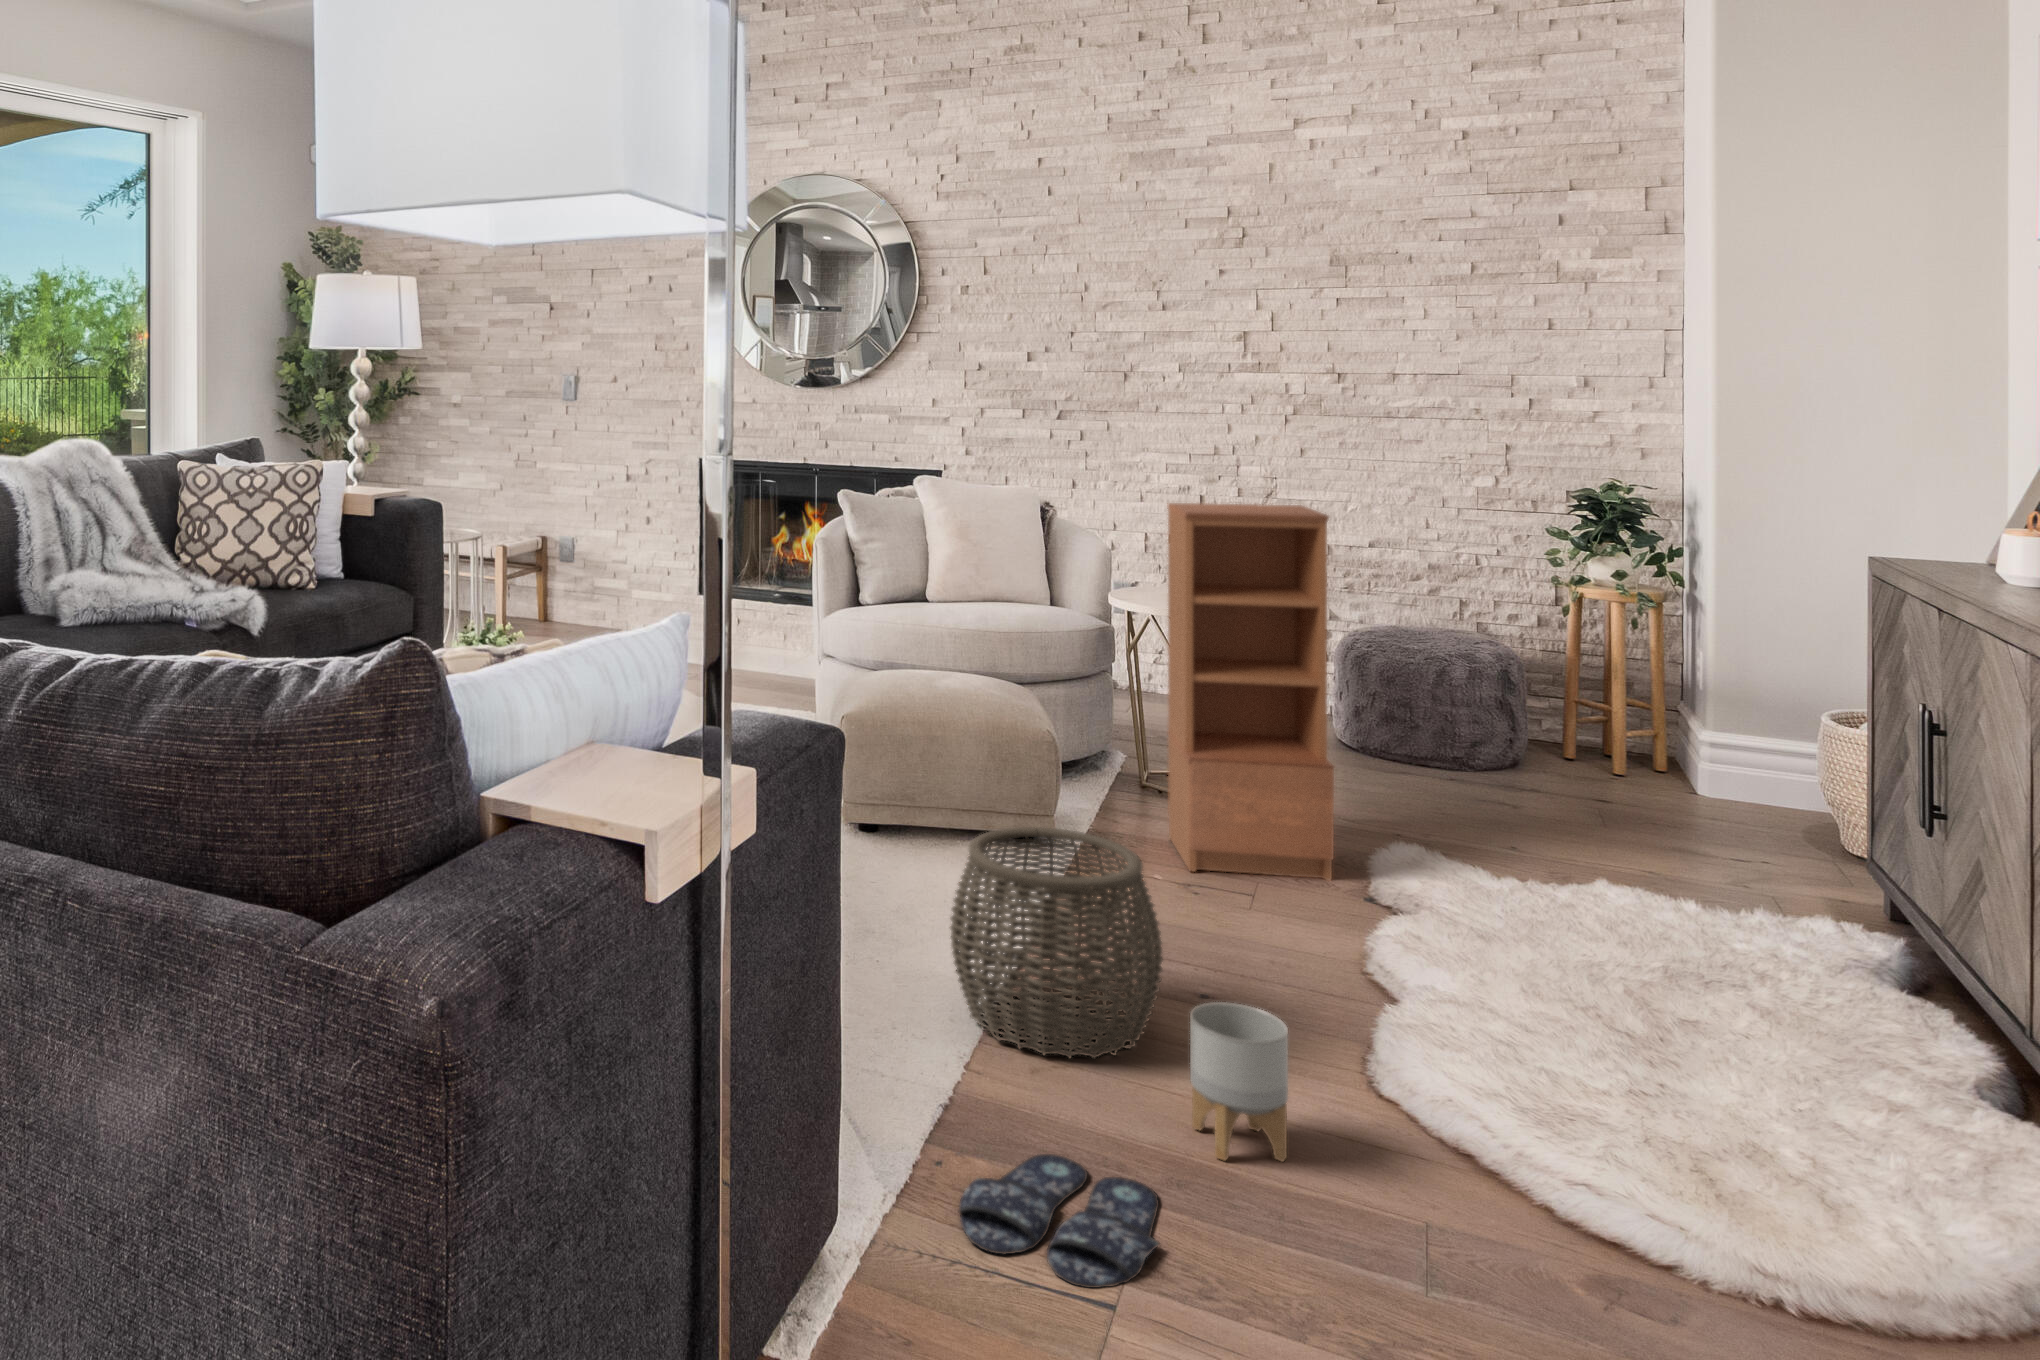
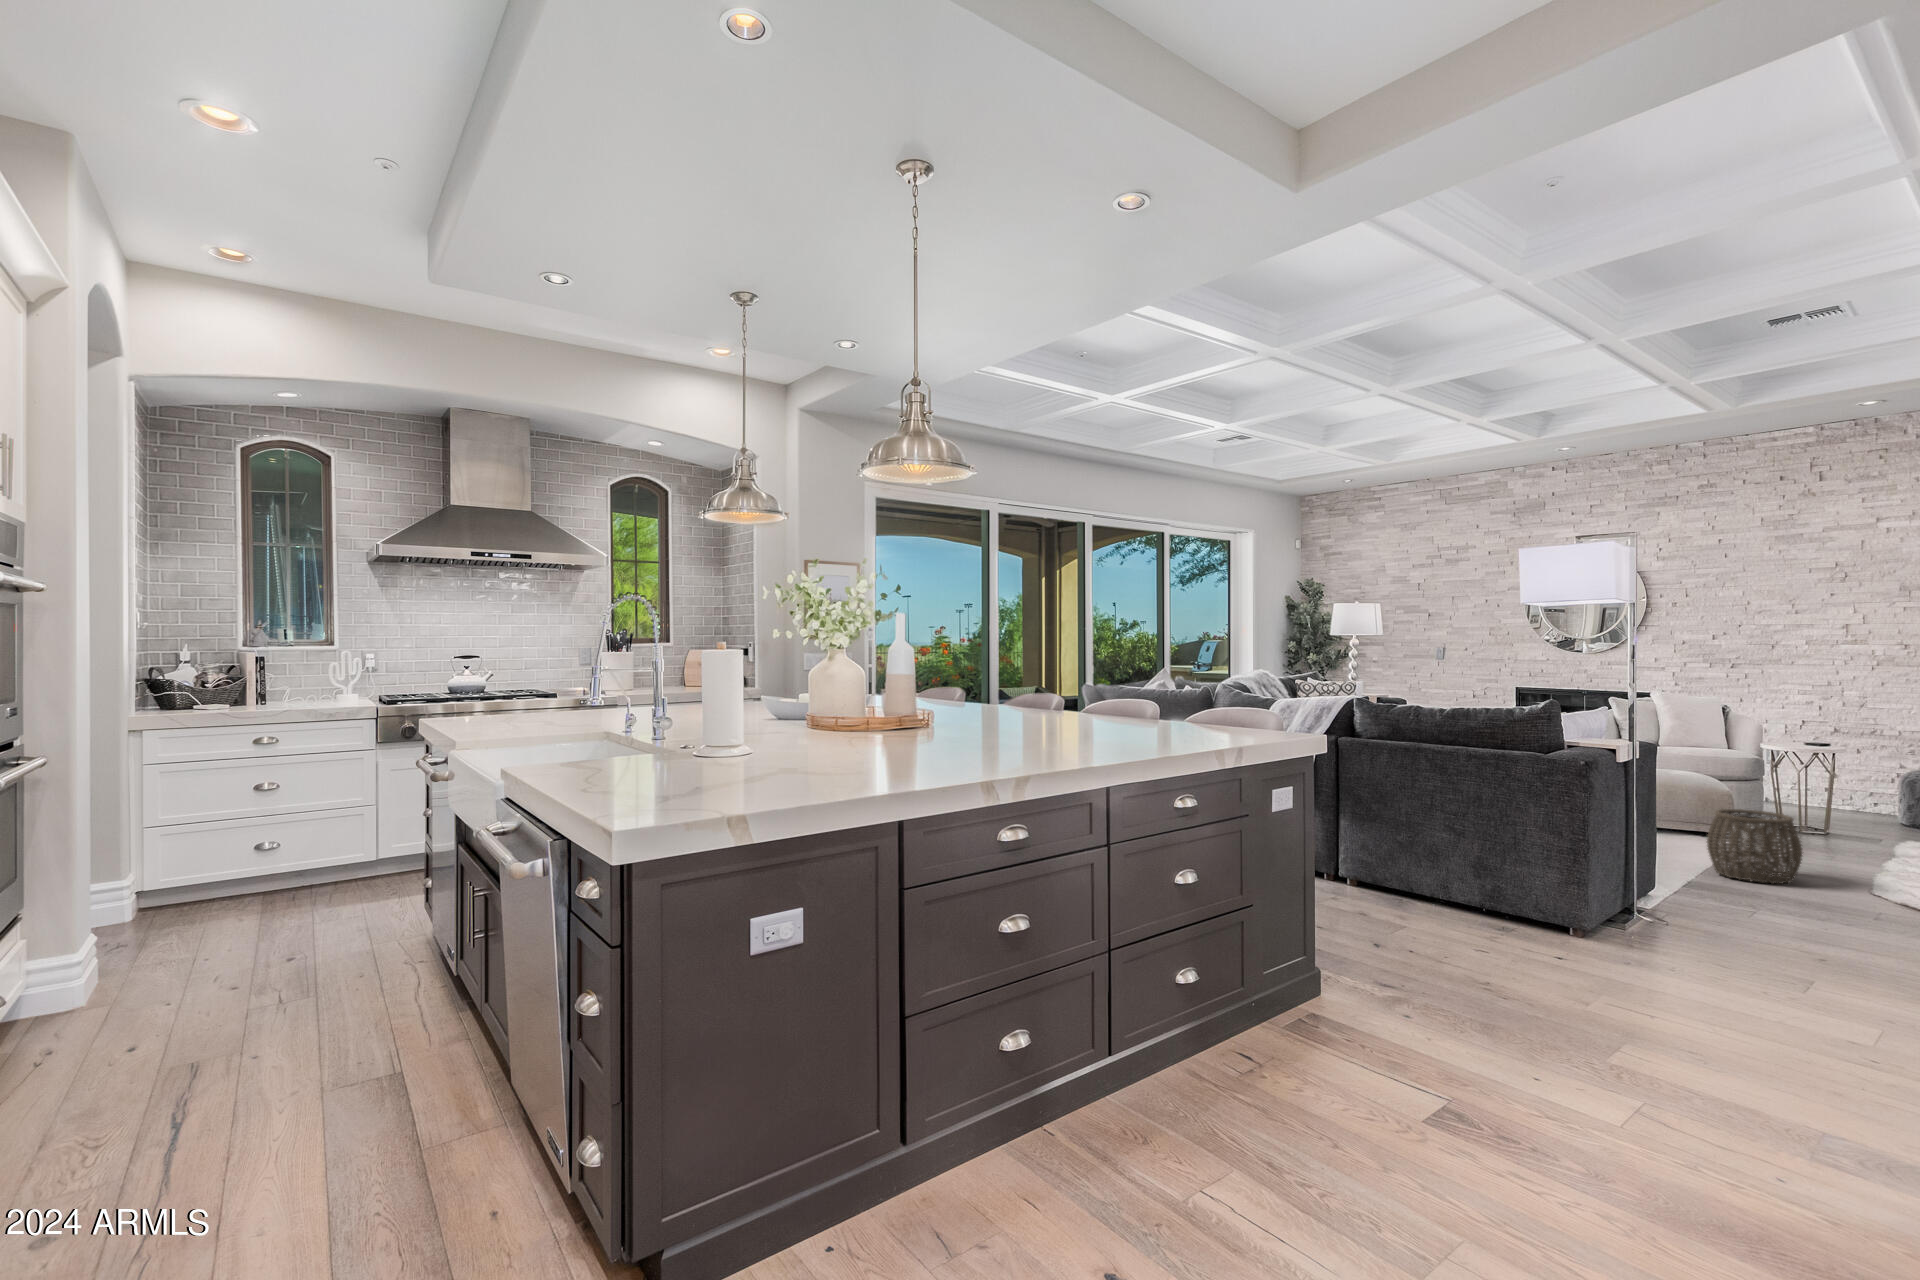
bookcase: present [1168,503,1334,880] -> none [1802,698,1891,858]
planter: present [1190,1002,1288,1161] -> none [1816,856,1858,905]
slippers: present [959,1154,1159,1288] -> none [1726,896,1805,917]

